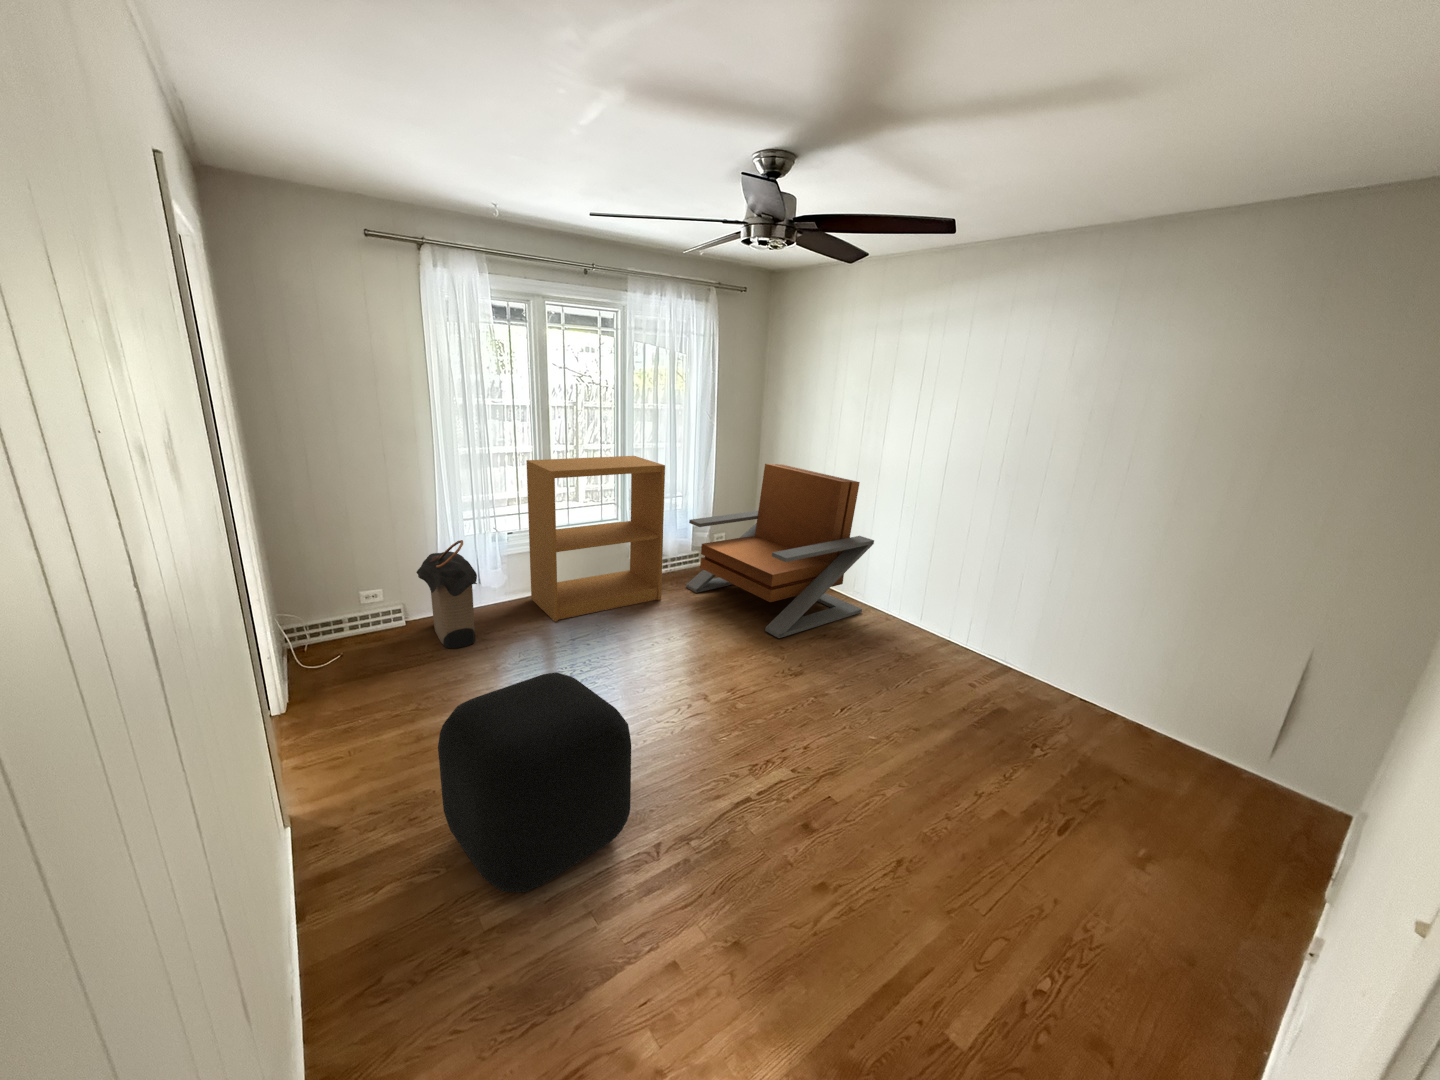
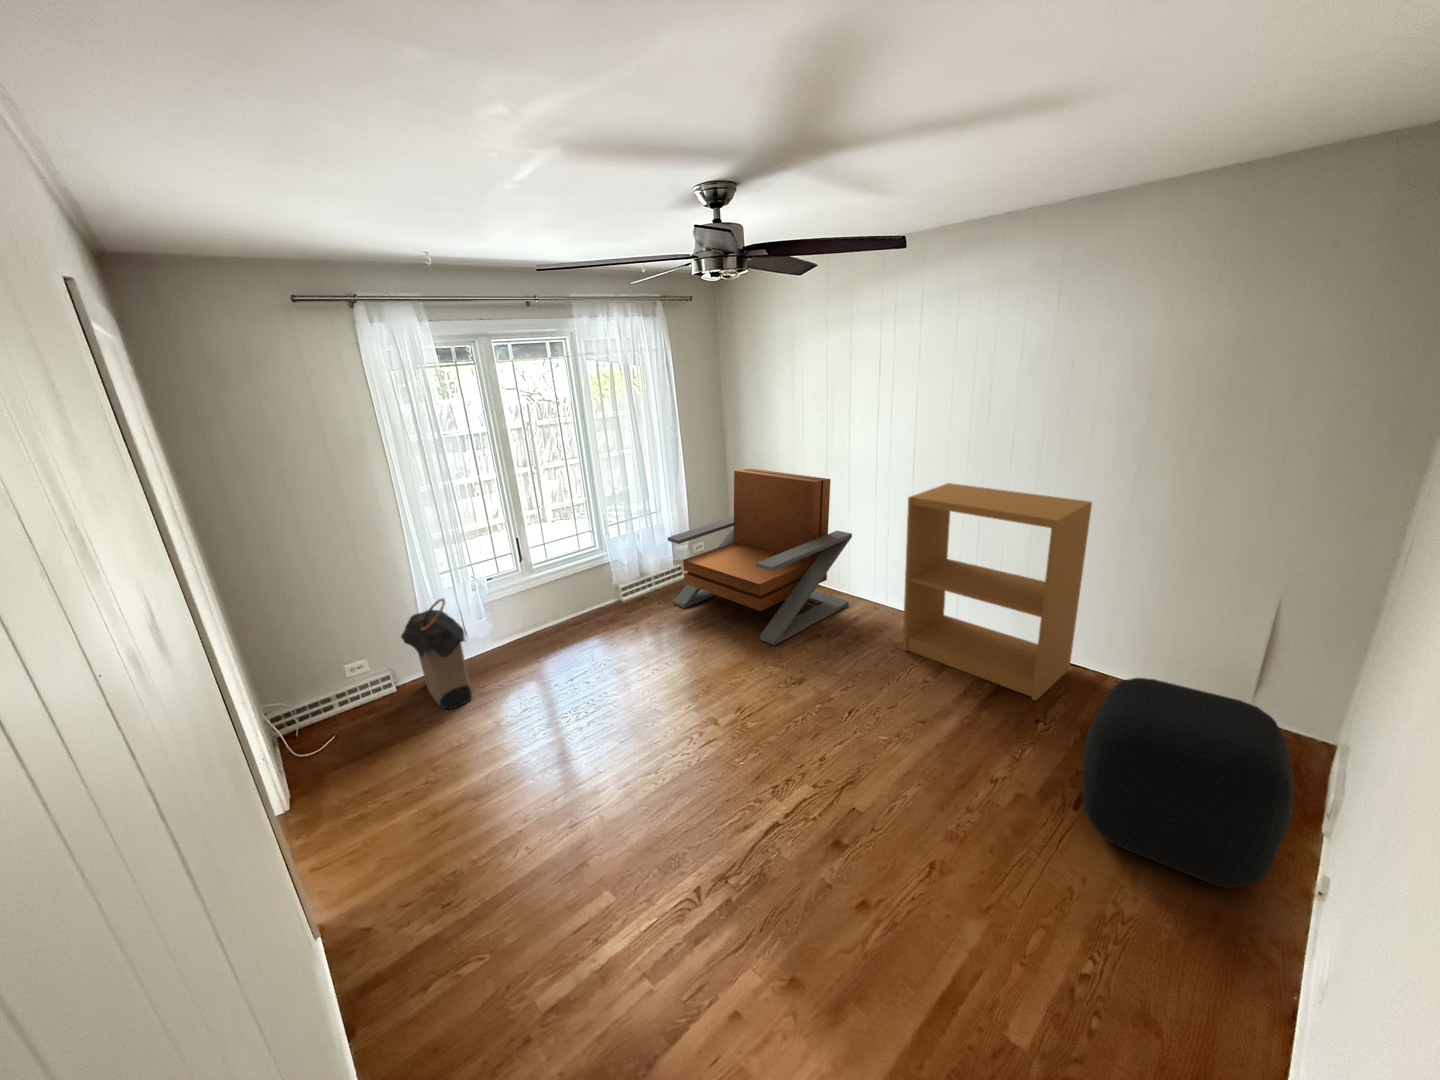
bookshelf: present [526,456,665,622] -> present [903,483,1092,700]
ottoman: present [438,672,631,893] -> present [1083,678,1294,888]

